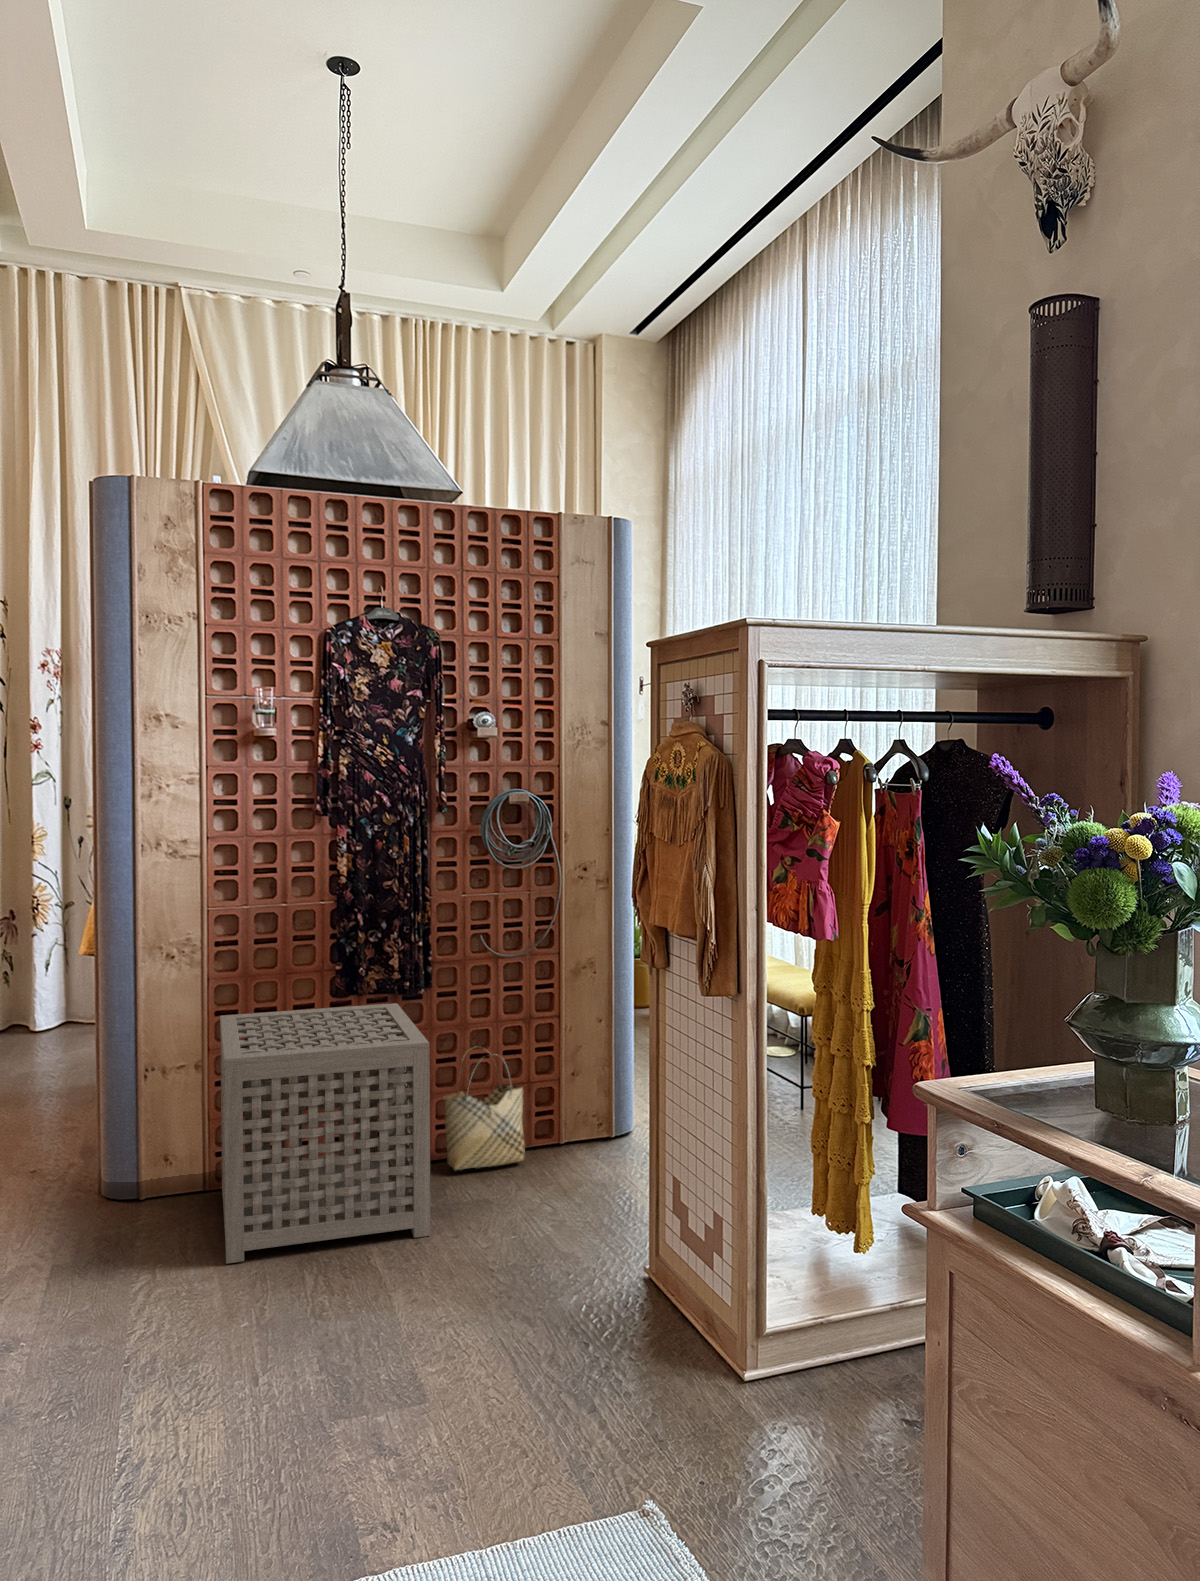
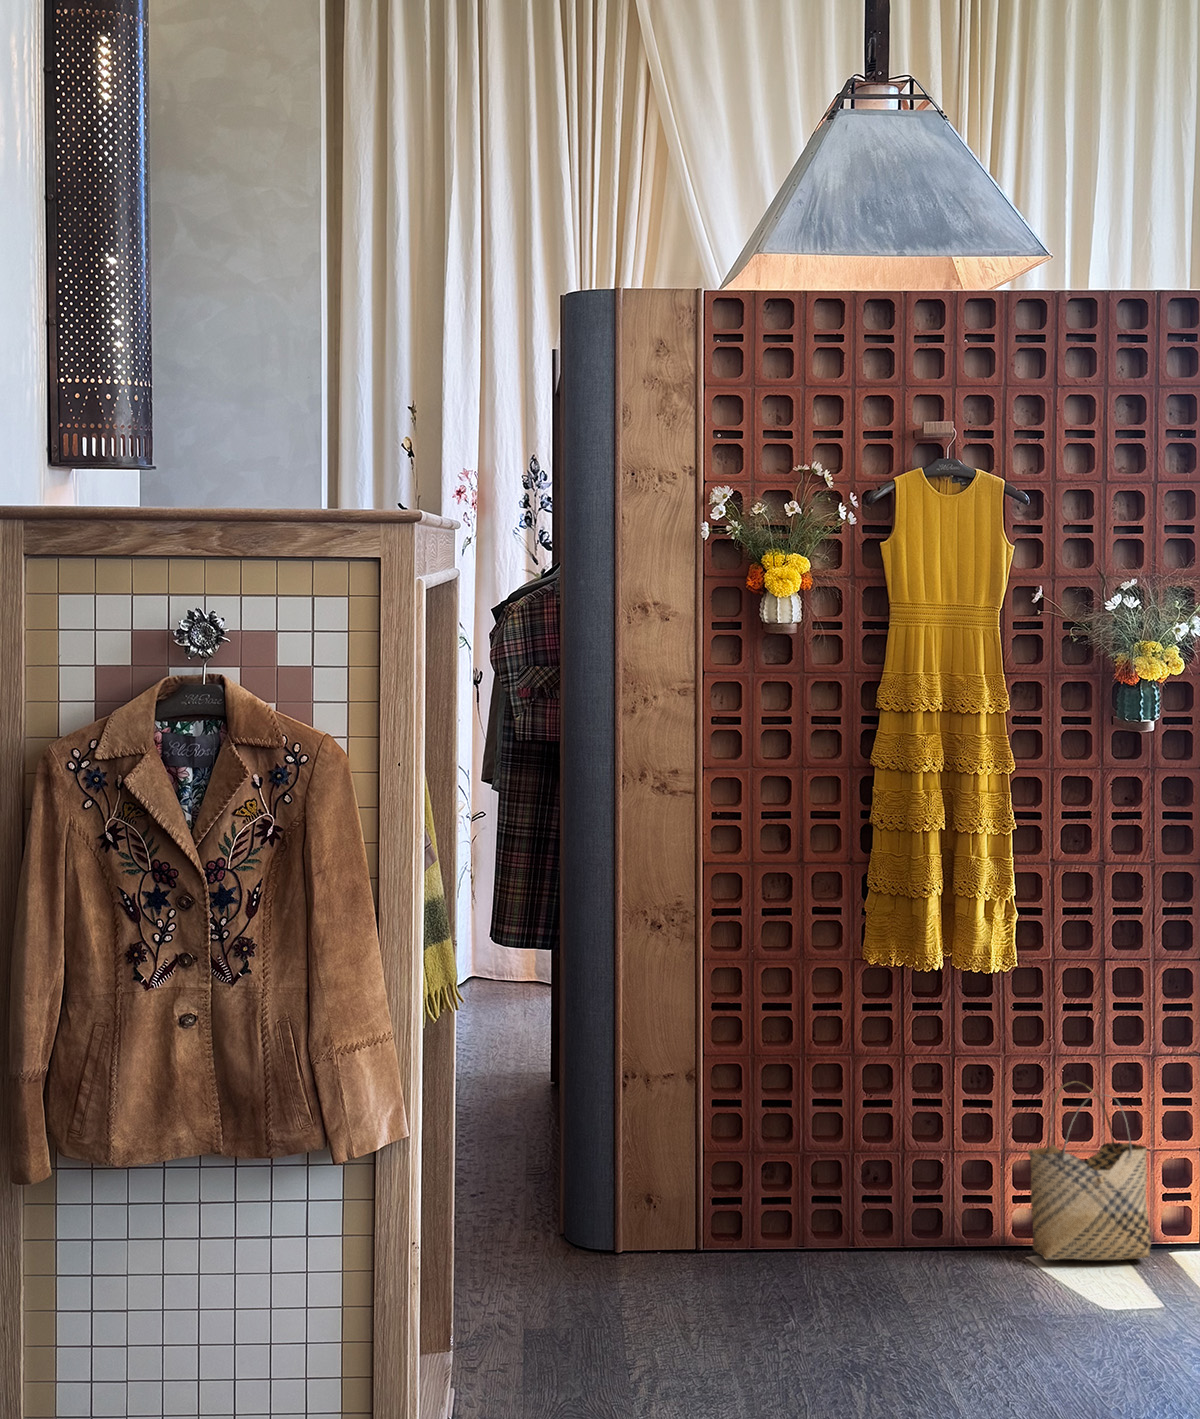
side table: present [220,1003,430,1263] -> none [720,1010,1024,1350]

